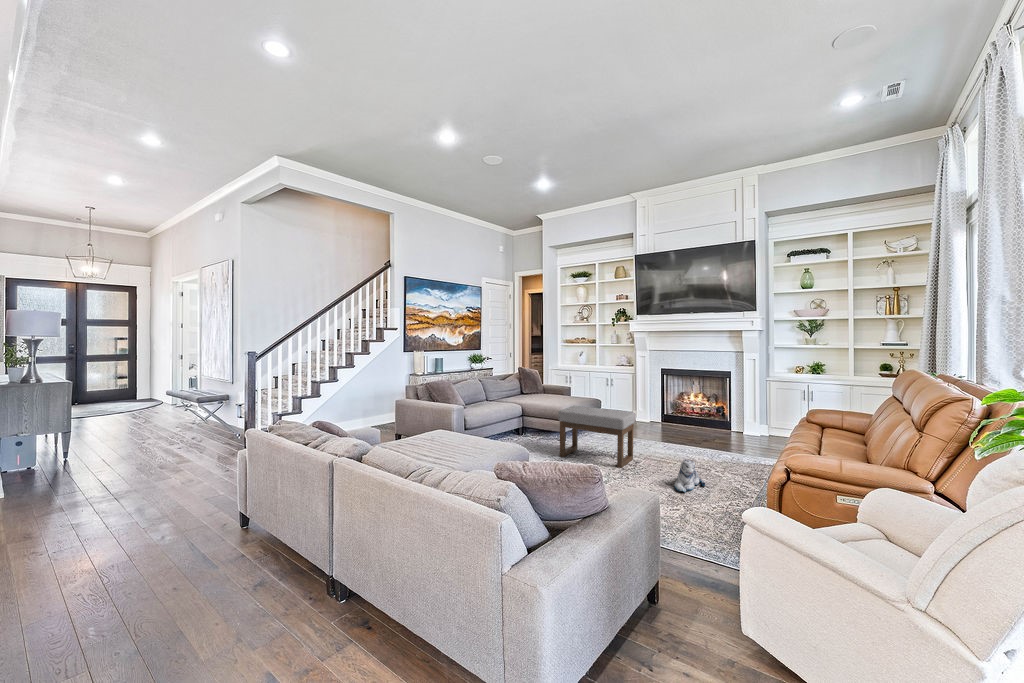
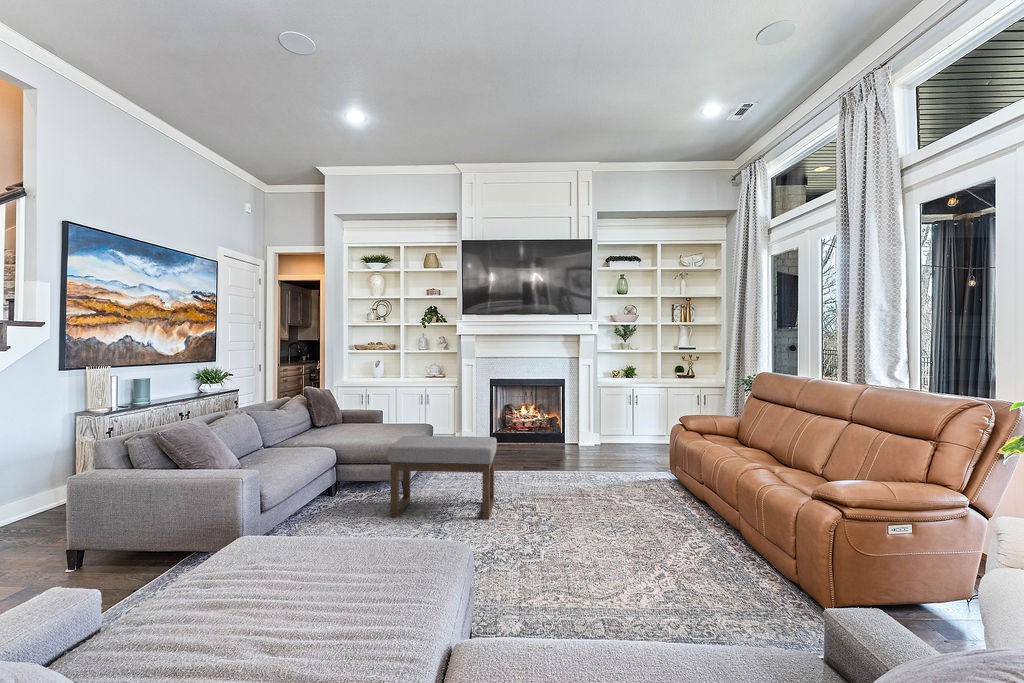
plush toy: present [674,459,705,492] -> none [569,494,606,541]

